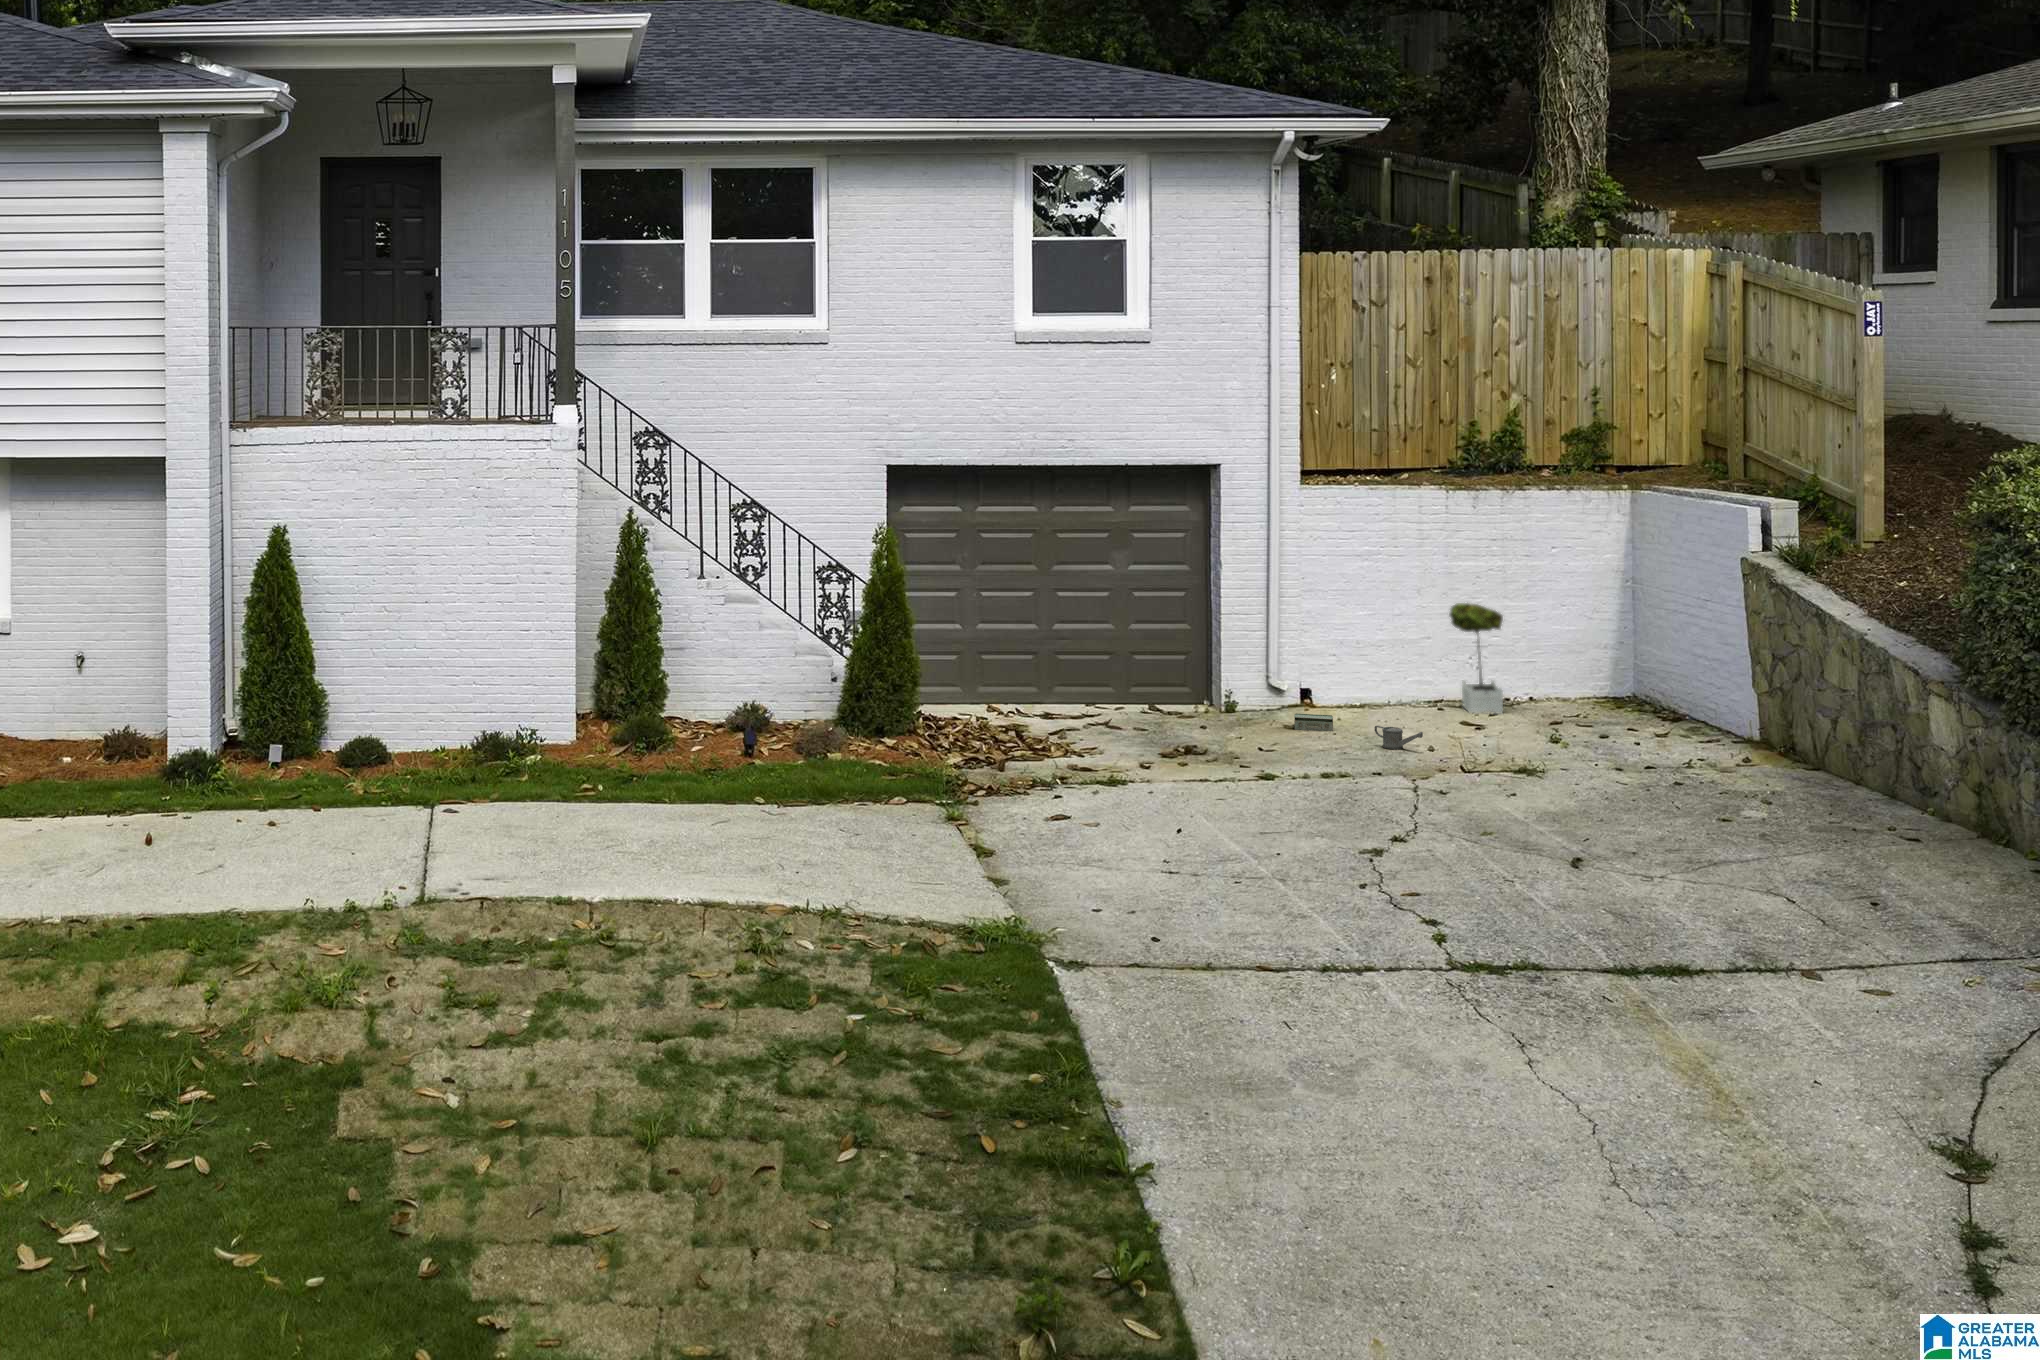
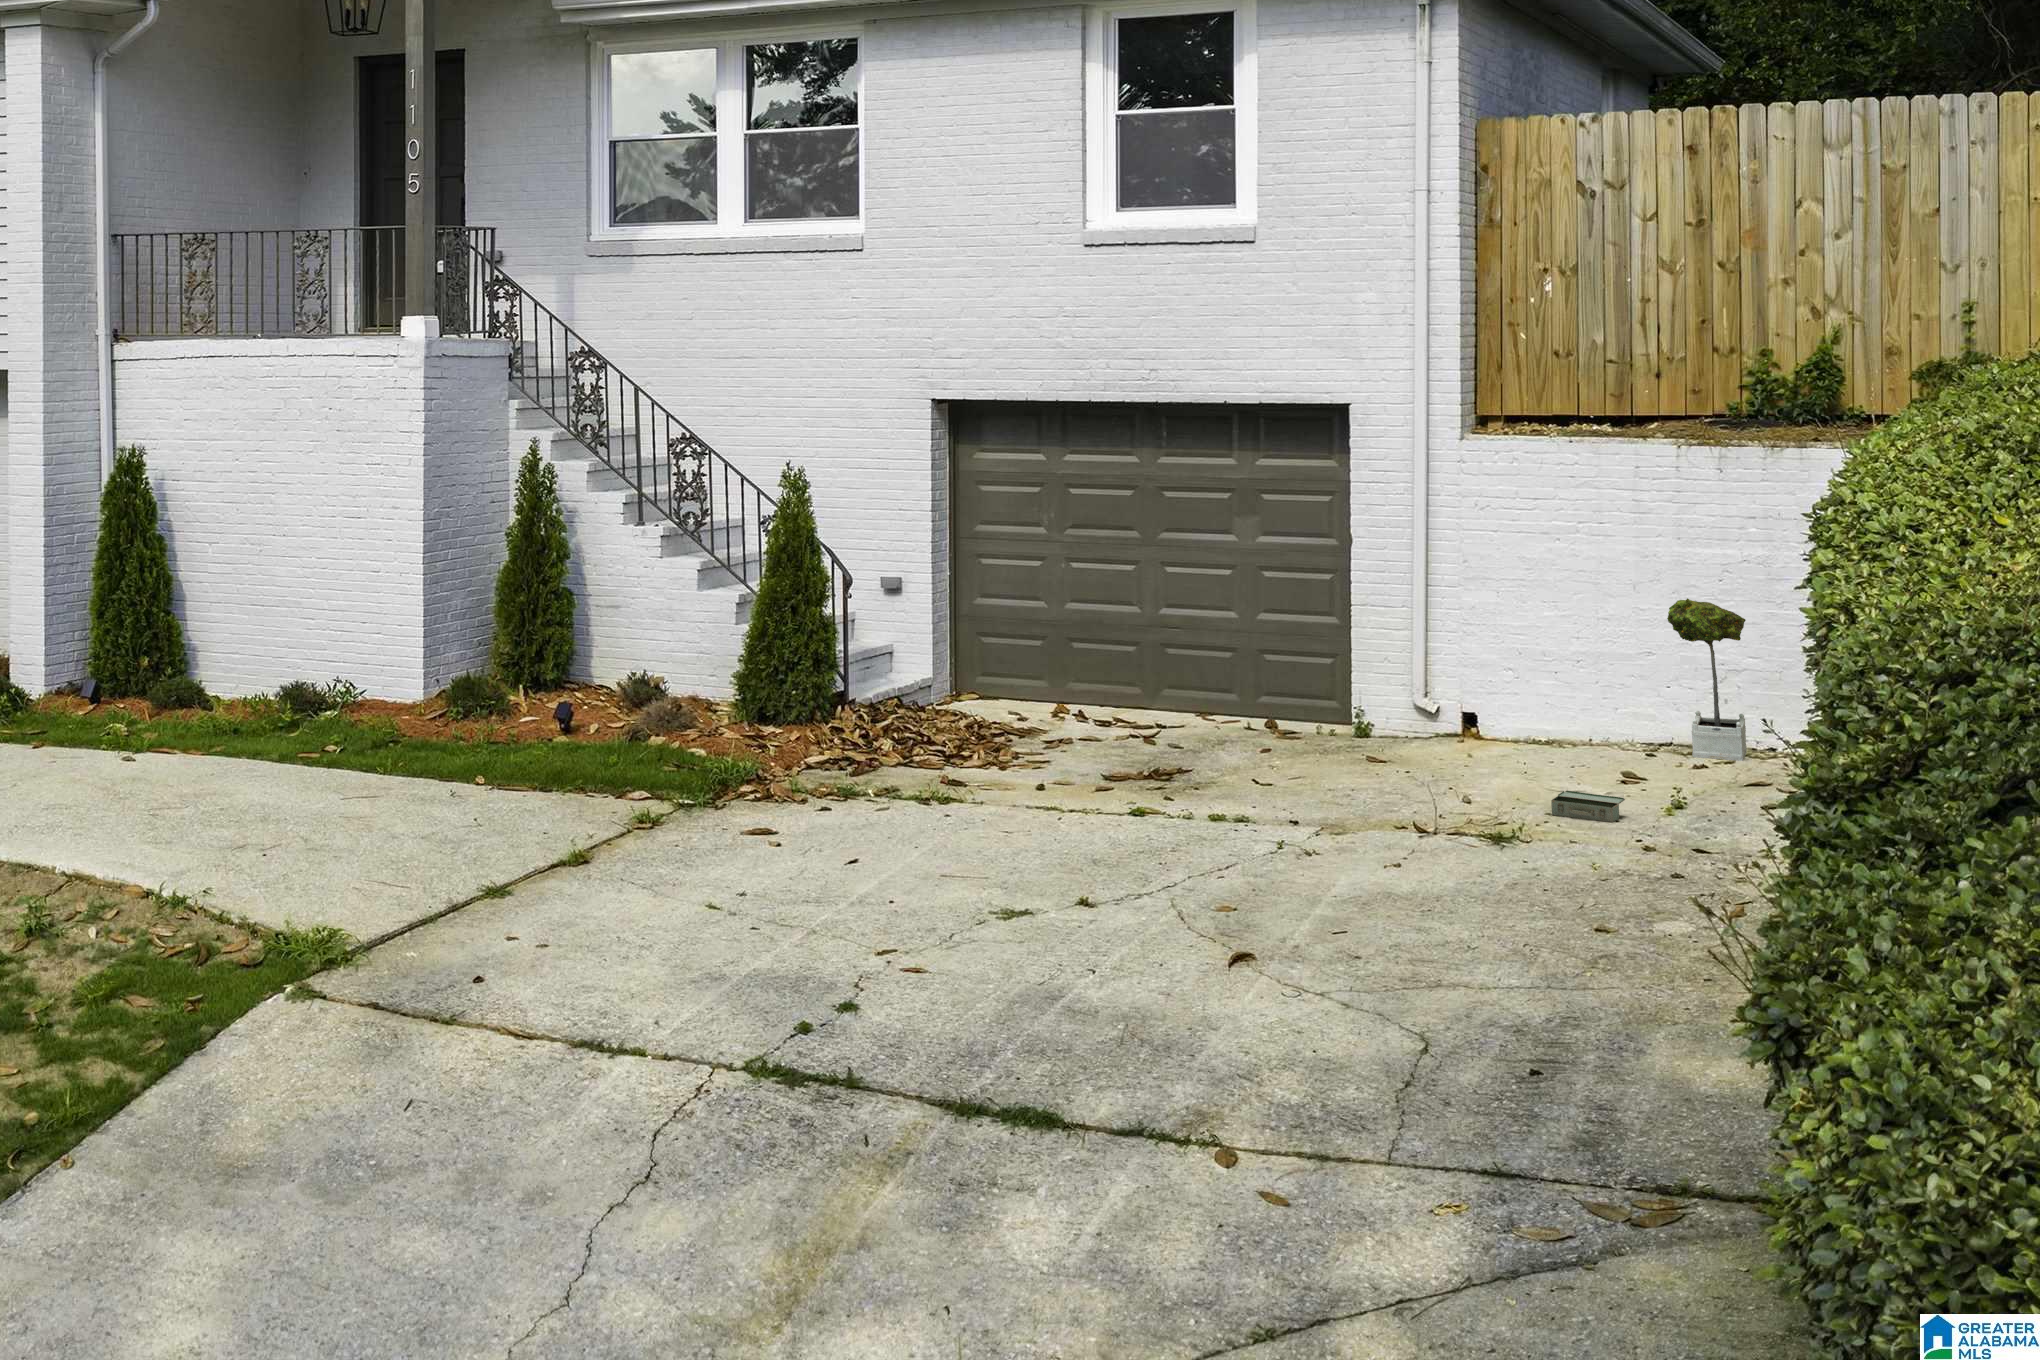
toolbox: present [1294,713,1333,731] -> present [1551,791,1625,822]
watering can: present [1375,726,1423,749] -> none [1462,753,1512,786]

